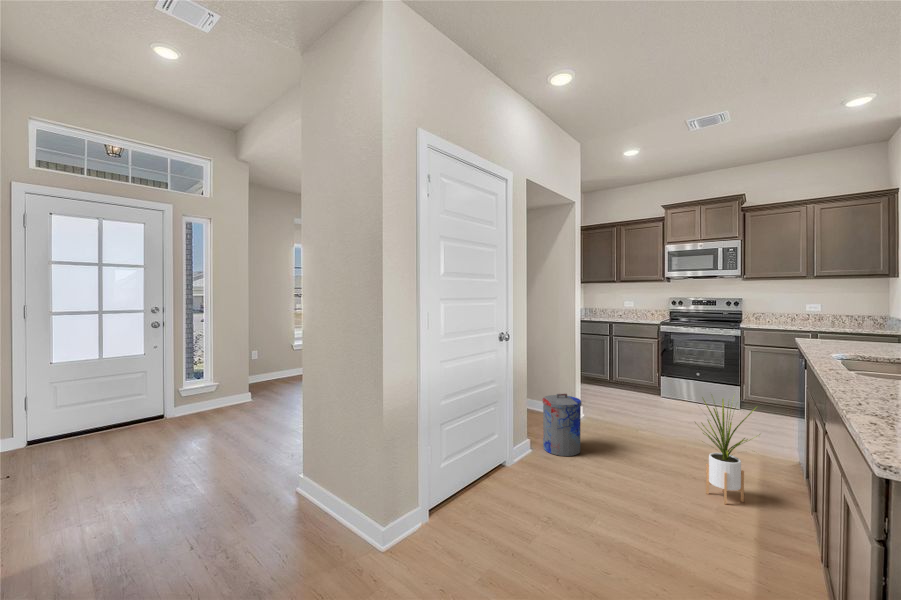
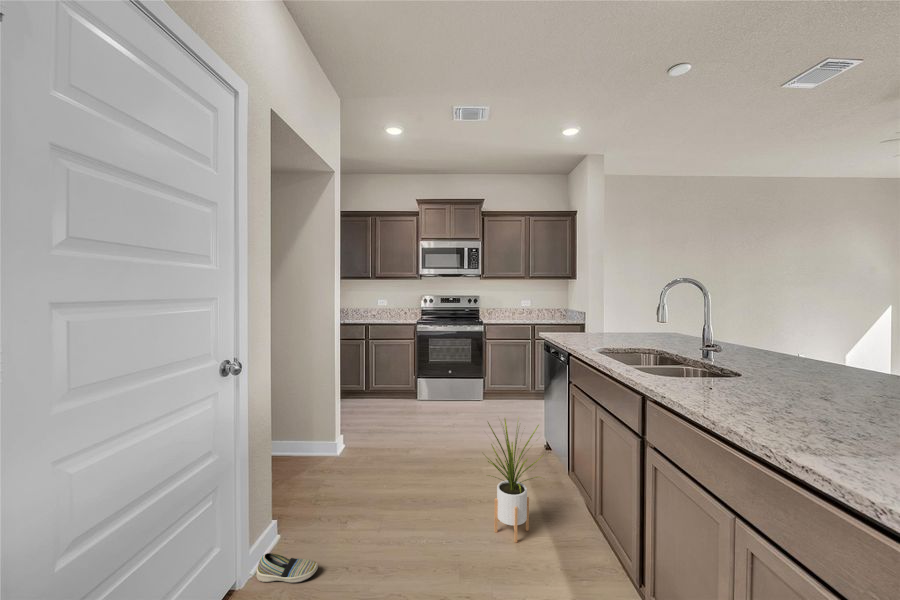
trash can: present [543,394,581,456] -> none [295,439,349,532]
shoe: none [517,451,555,472] -> present [256,553,318,583]

